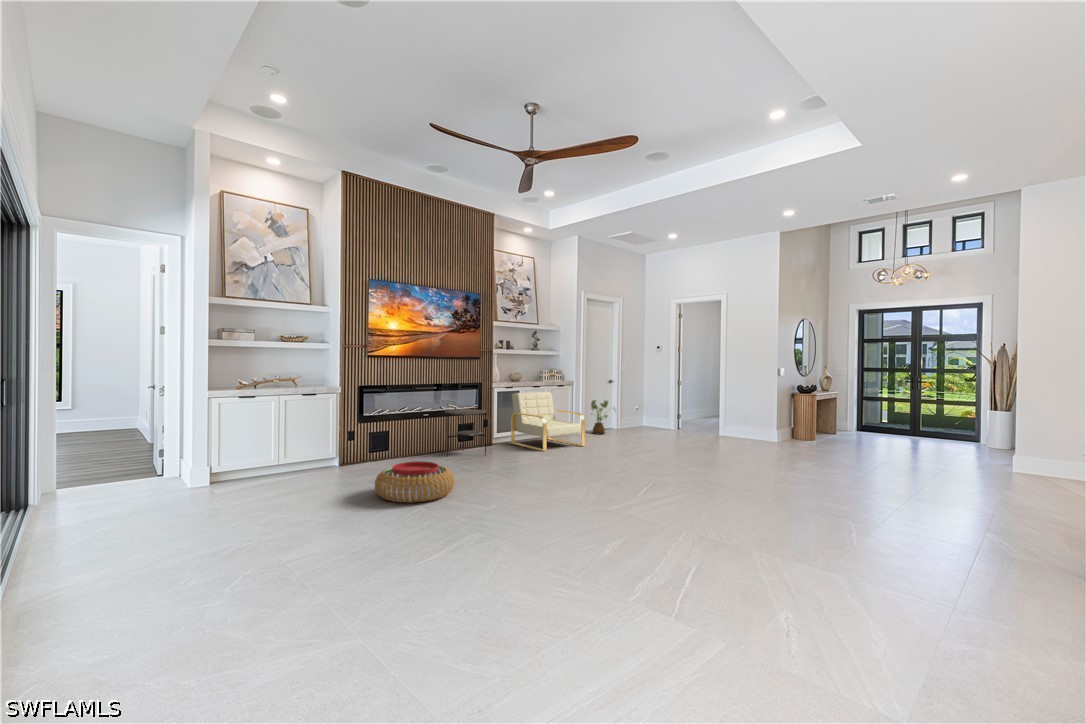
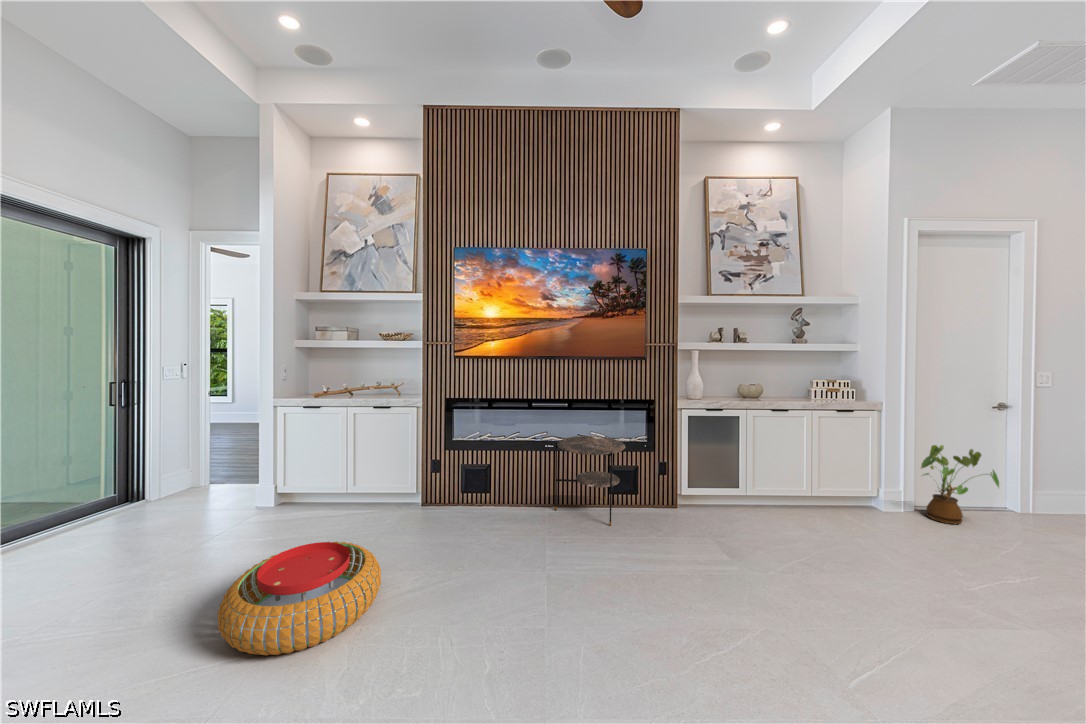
armchair: present [511,392,585,451] -> none [705,418,856,559]

